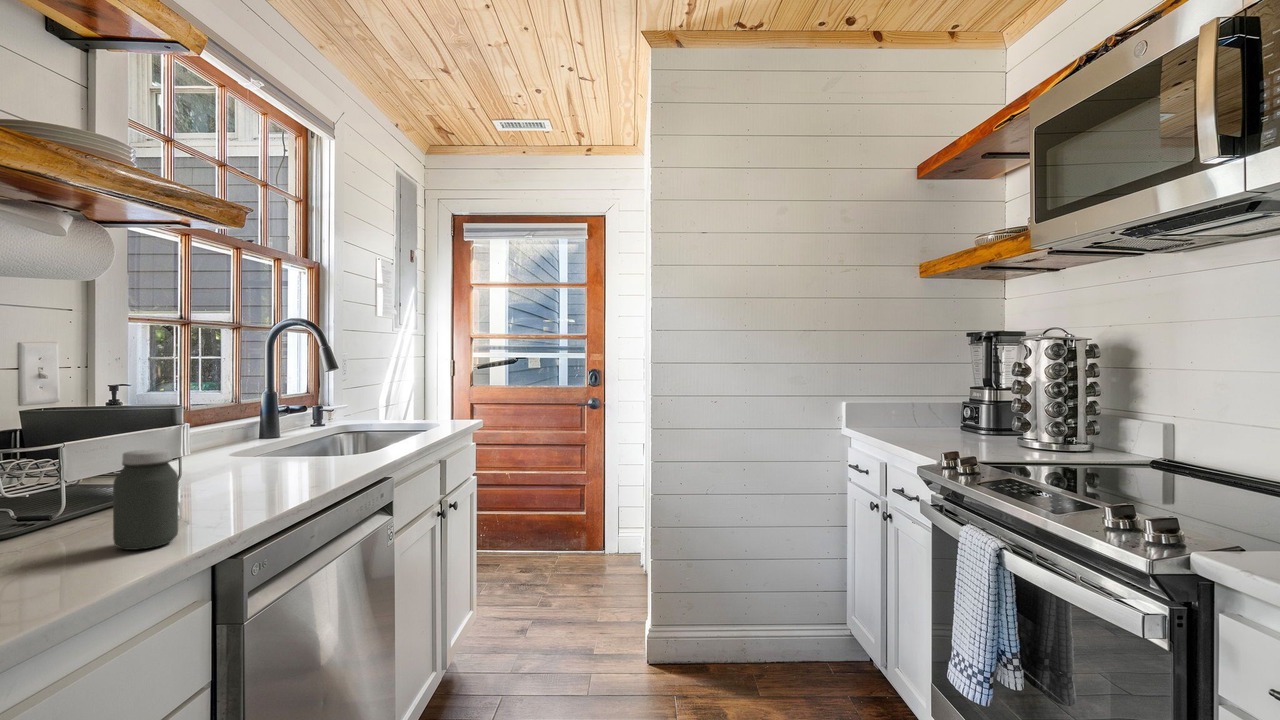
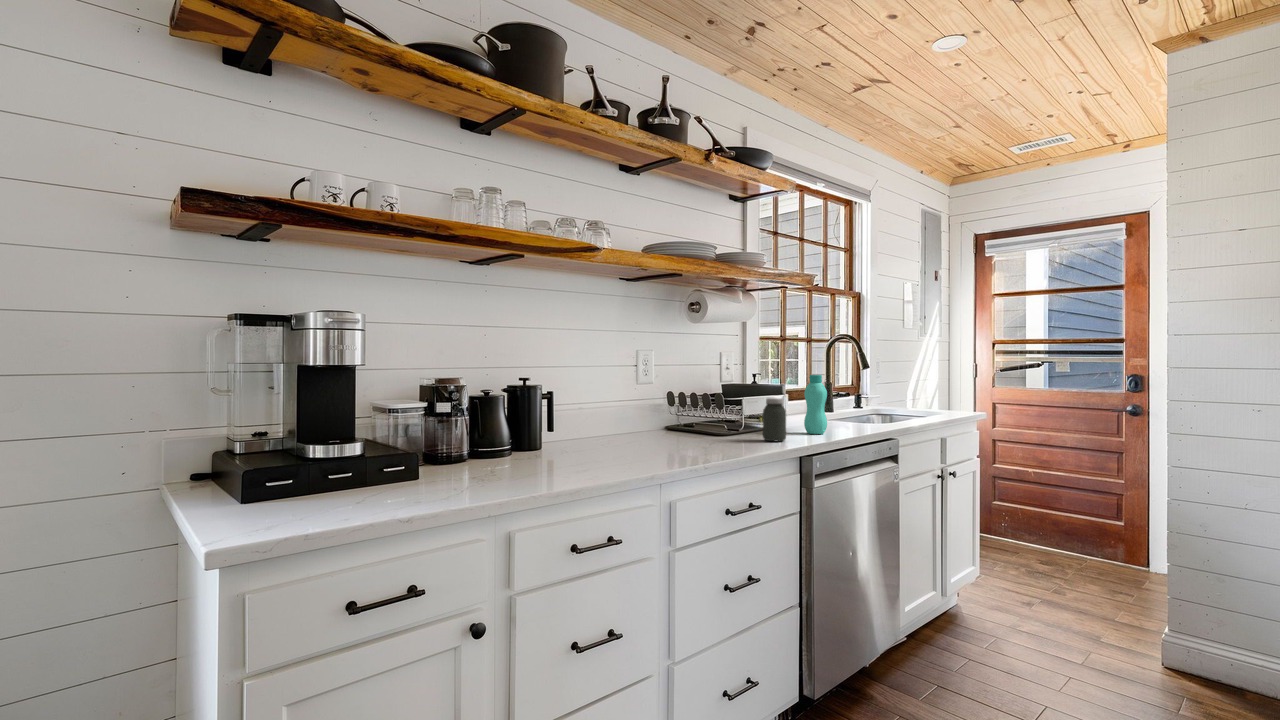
bottle: none [226,390,274,502] -> present [804,375,827,434]

